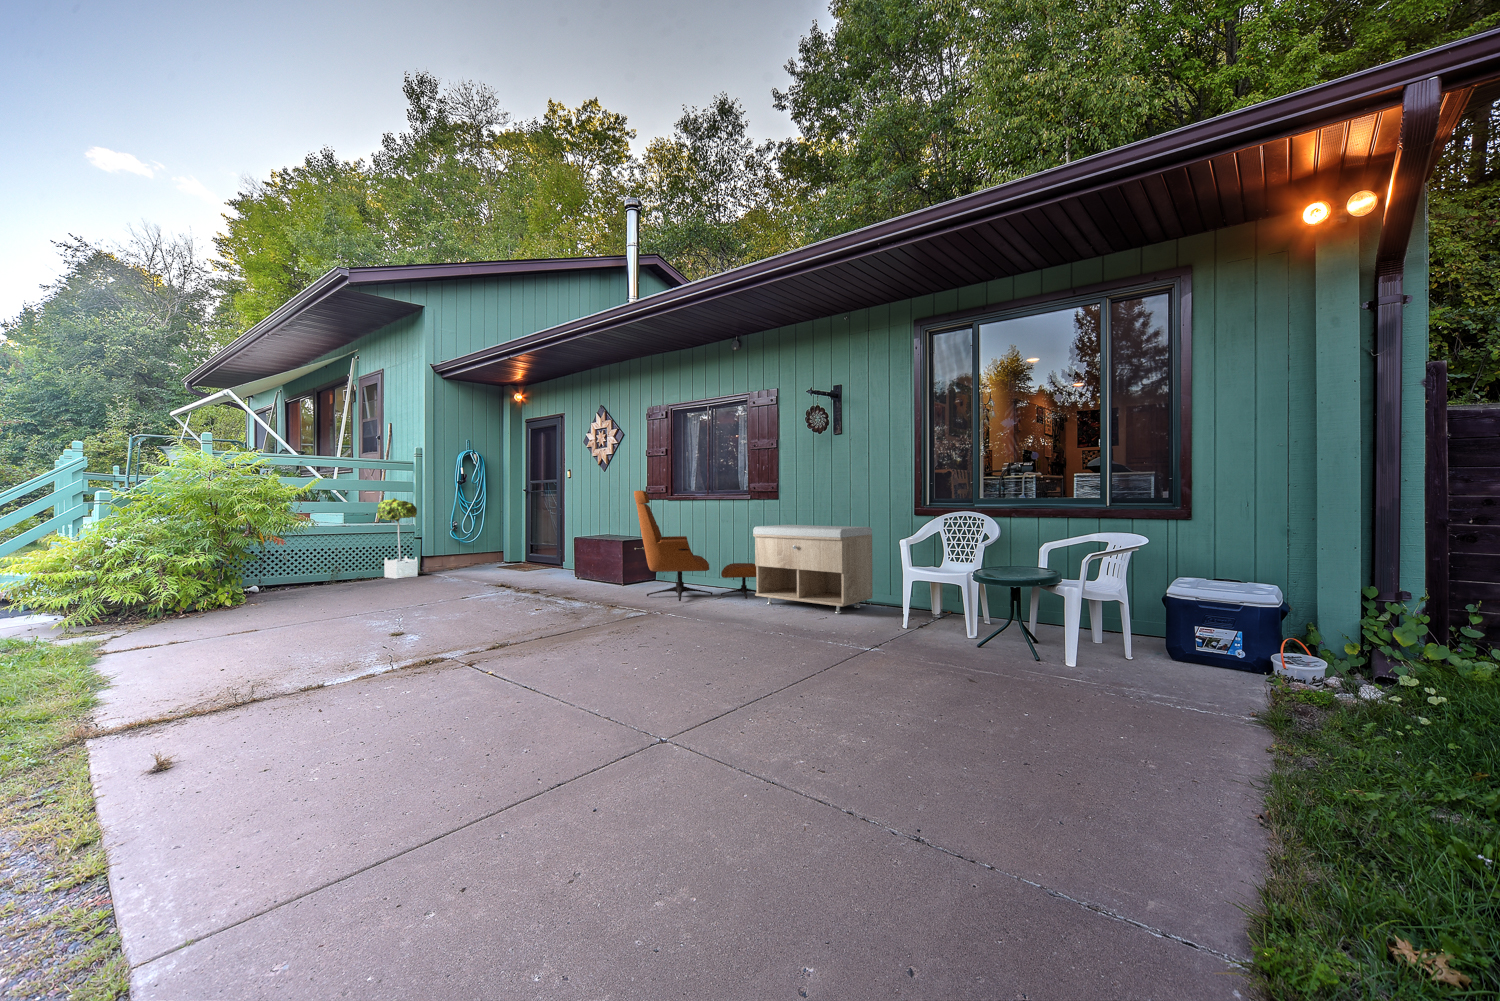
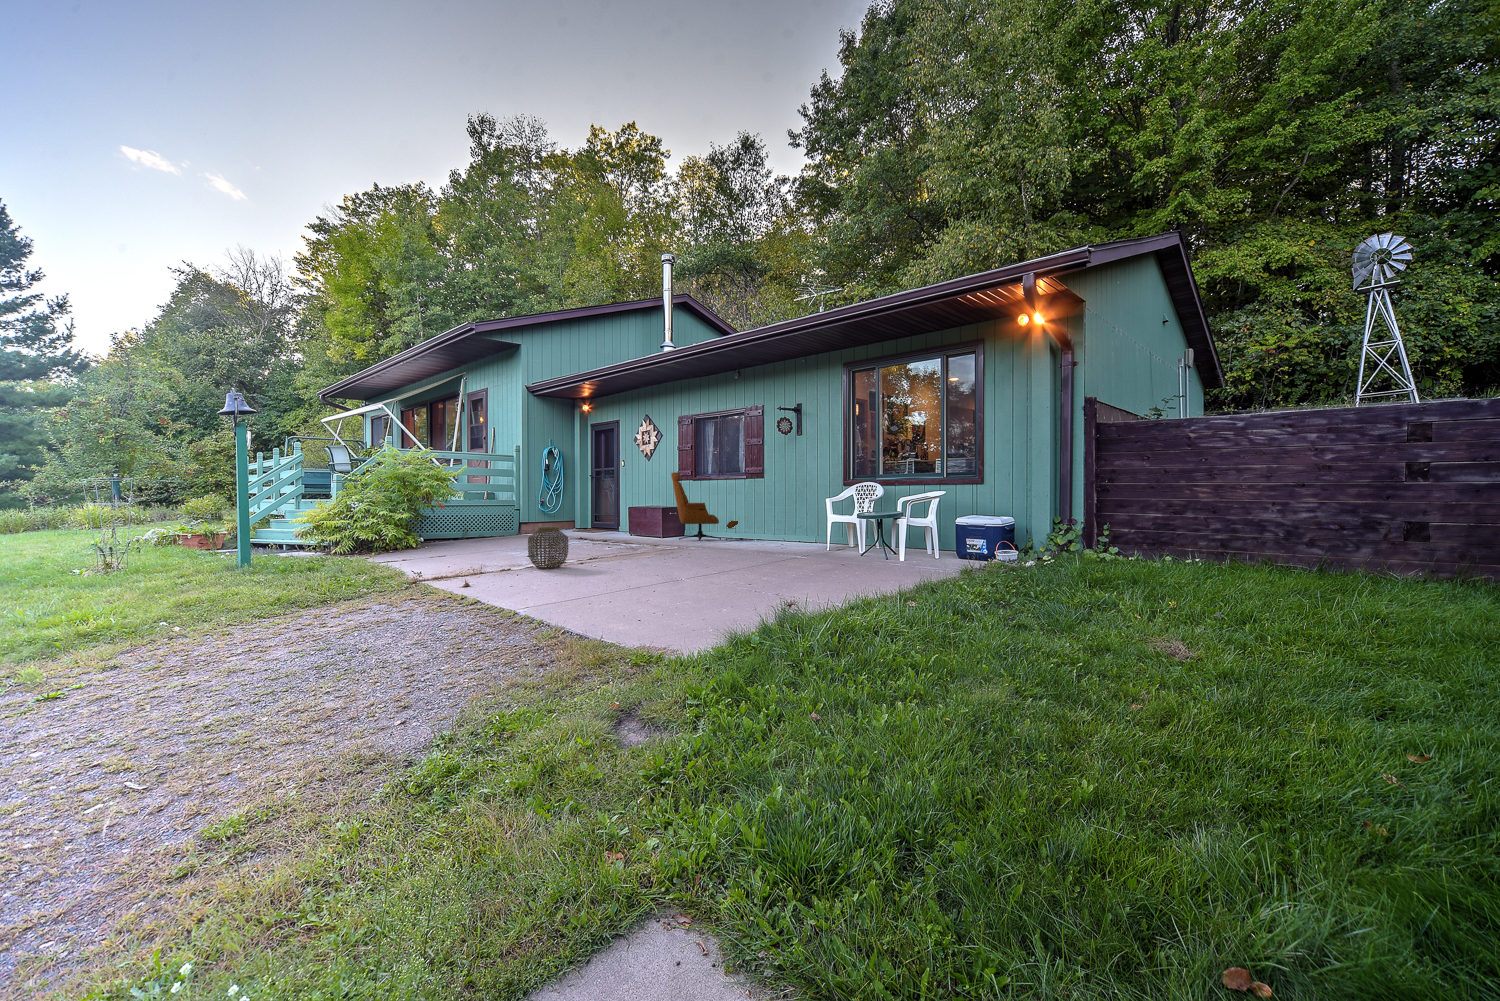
potted tree: present [377,498,418,579] -> none [497,480,523,535]
storage bench: present [753,525,872,613] -> none [744,494,817,544]
woven basket: none [198,662,340,798] -> present [528,527,568,569]

